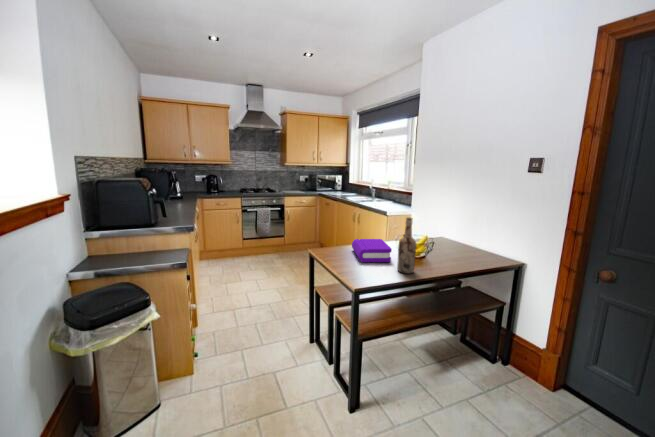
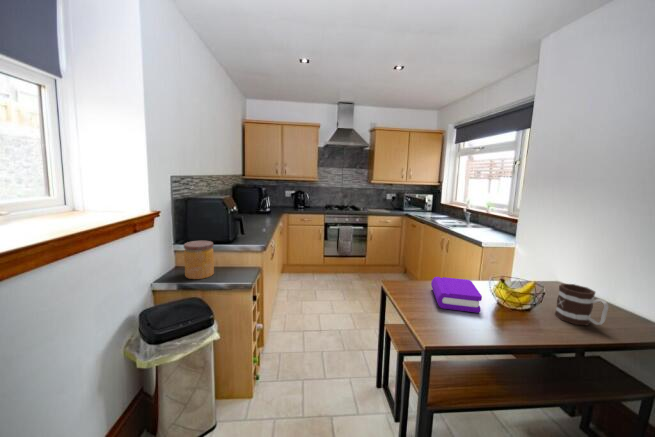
wine bottle: present [397,218,416,274] -> none [488,261,517,335]
jar: none [101,225,139,265] -> present [184,240,214,279]
mug: none [440,234,473,262] -> present [555,284,608,325]

